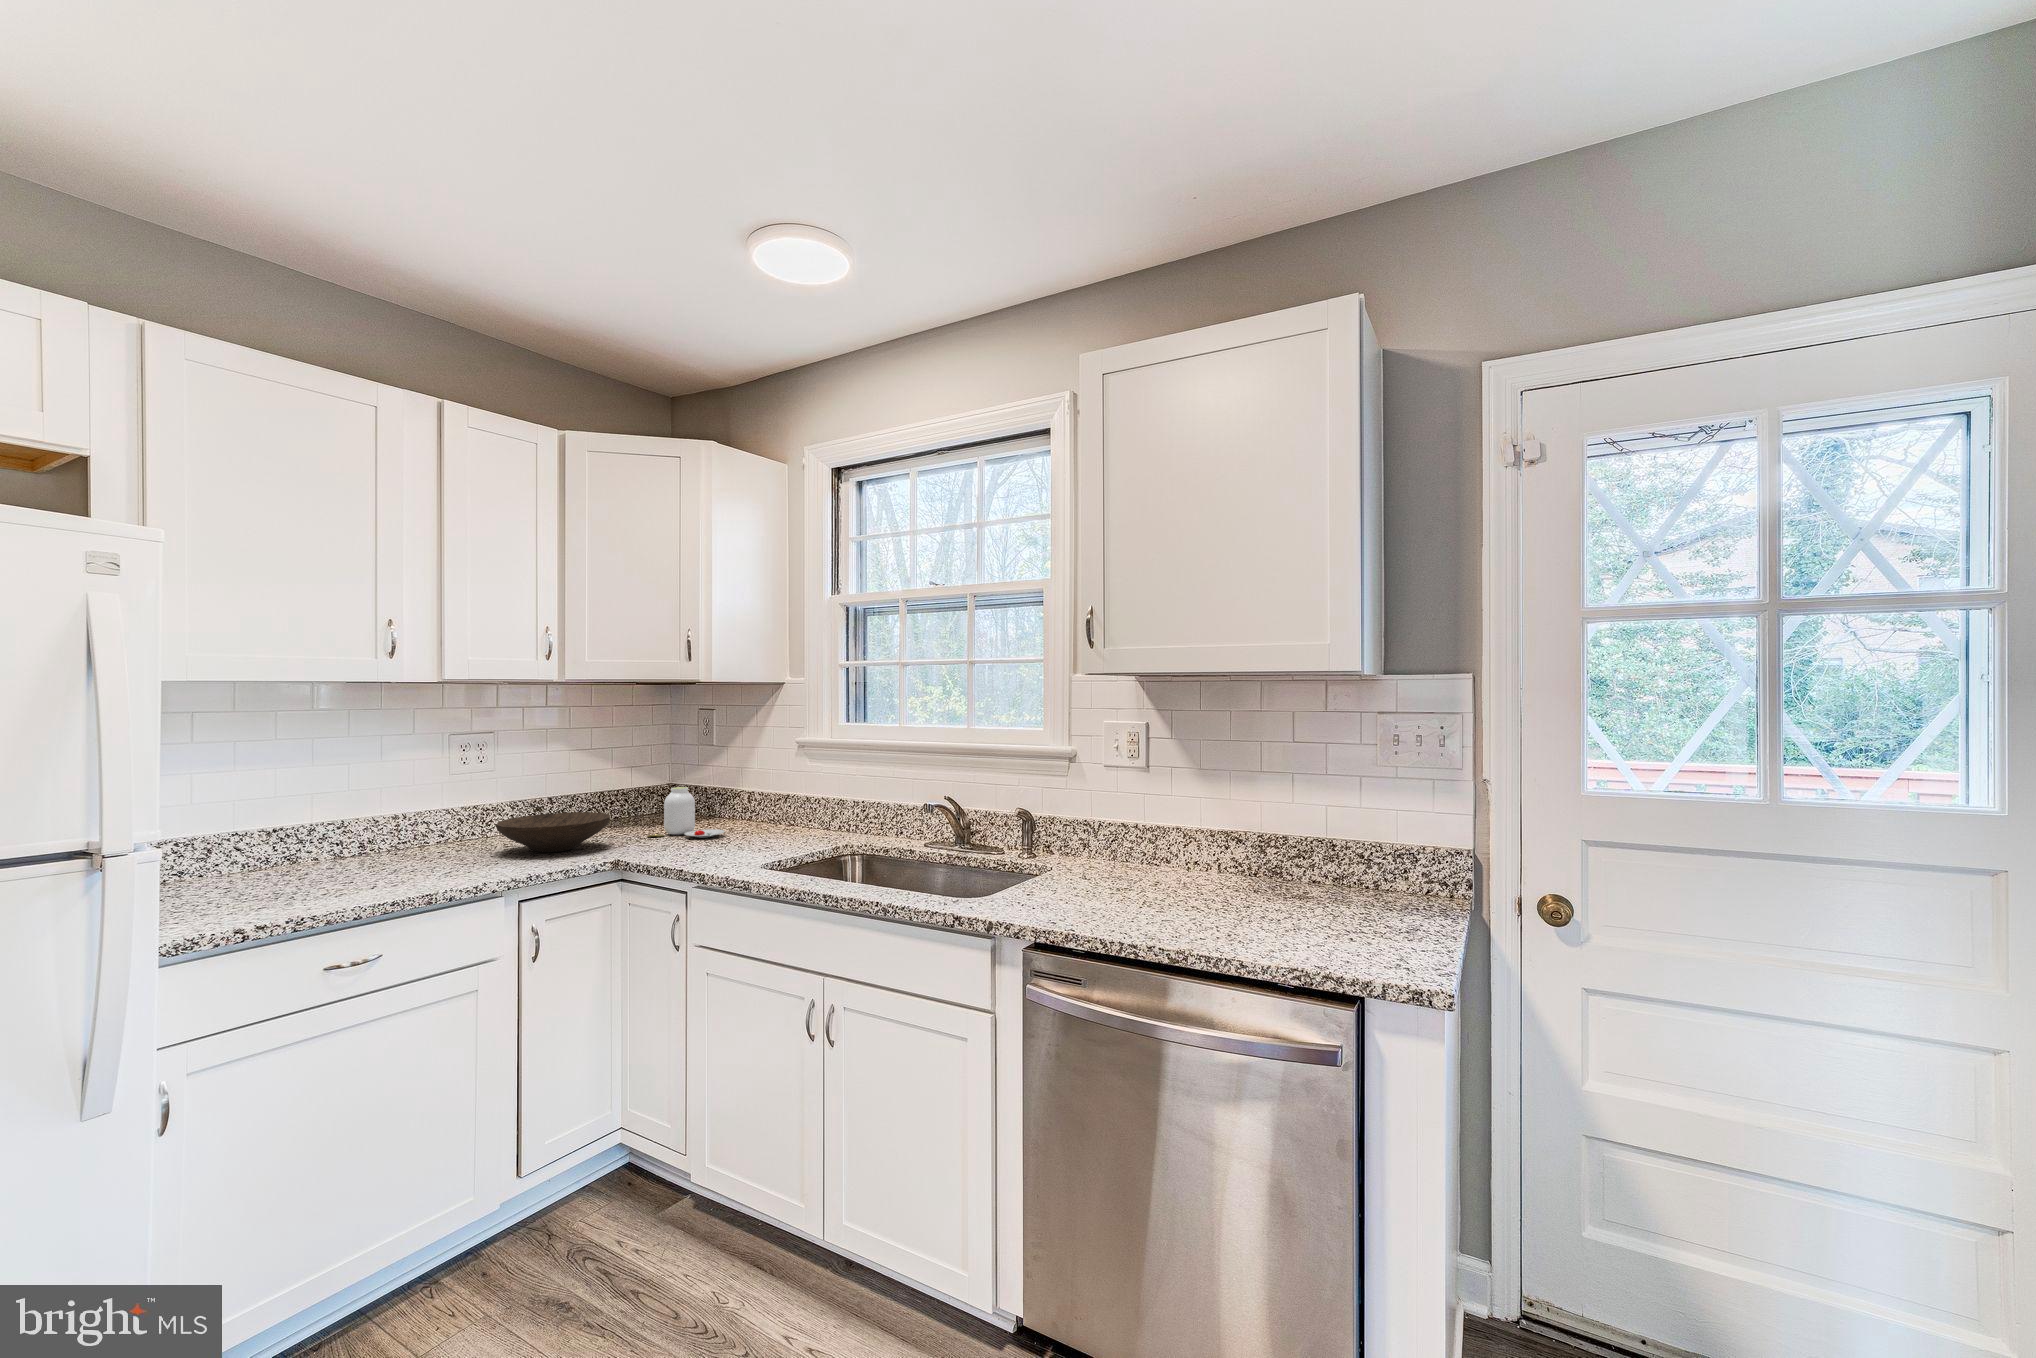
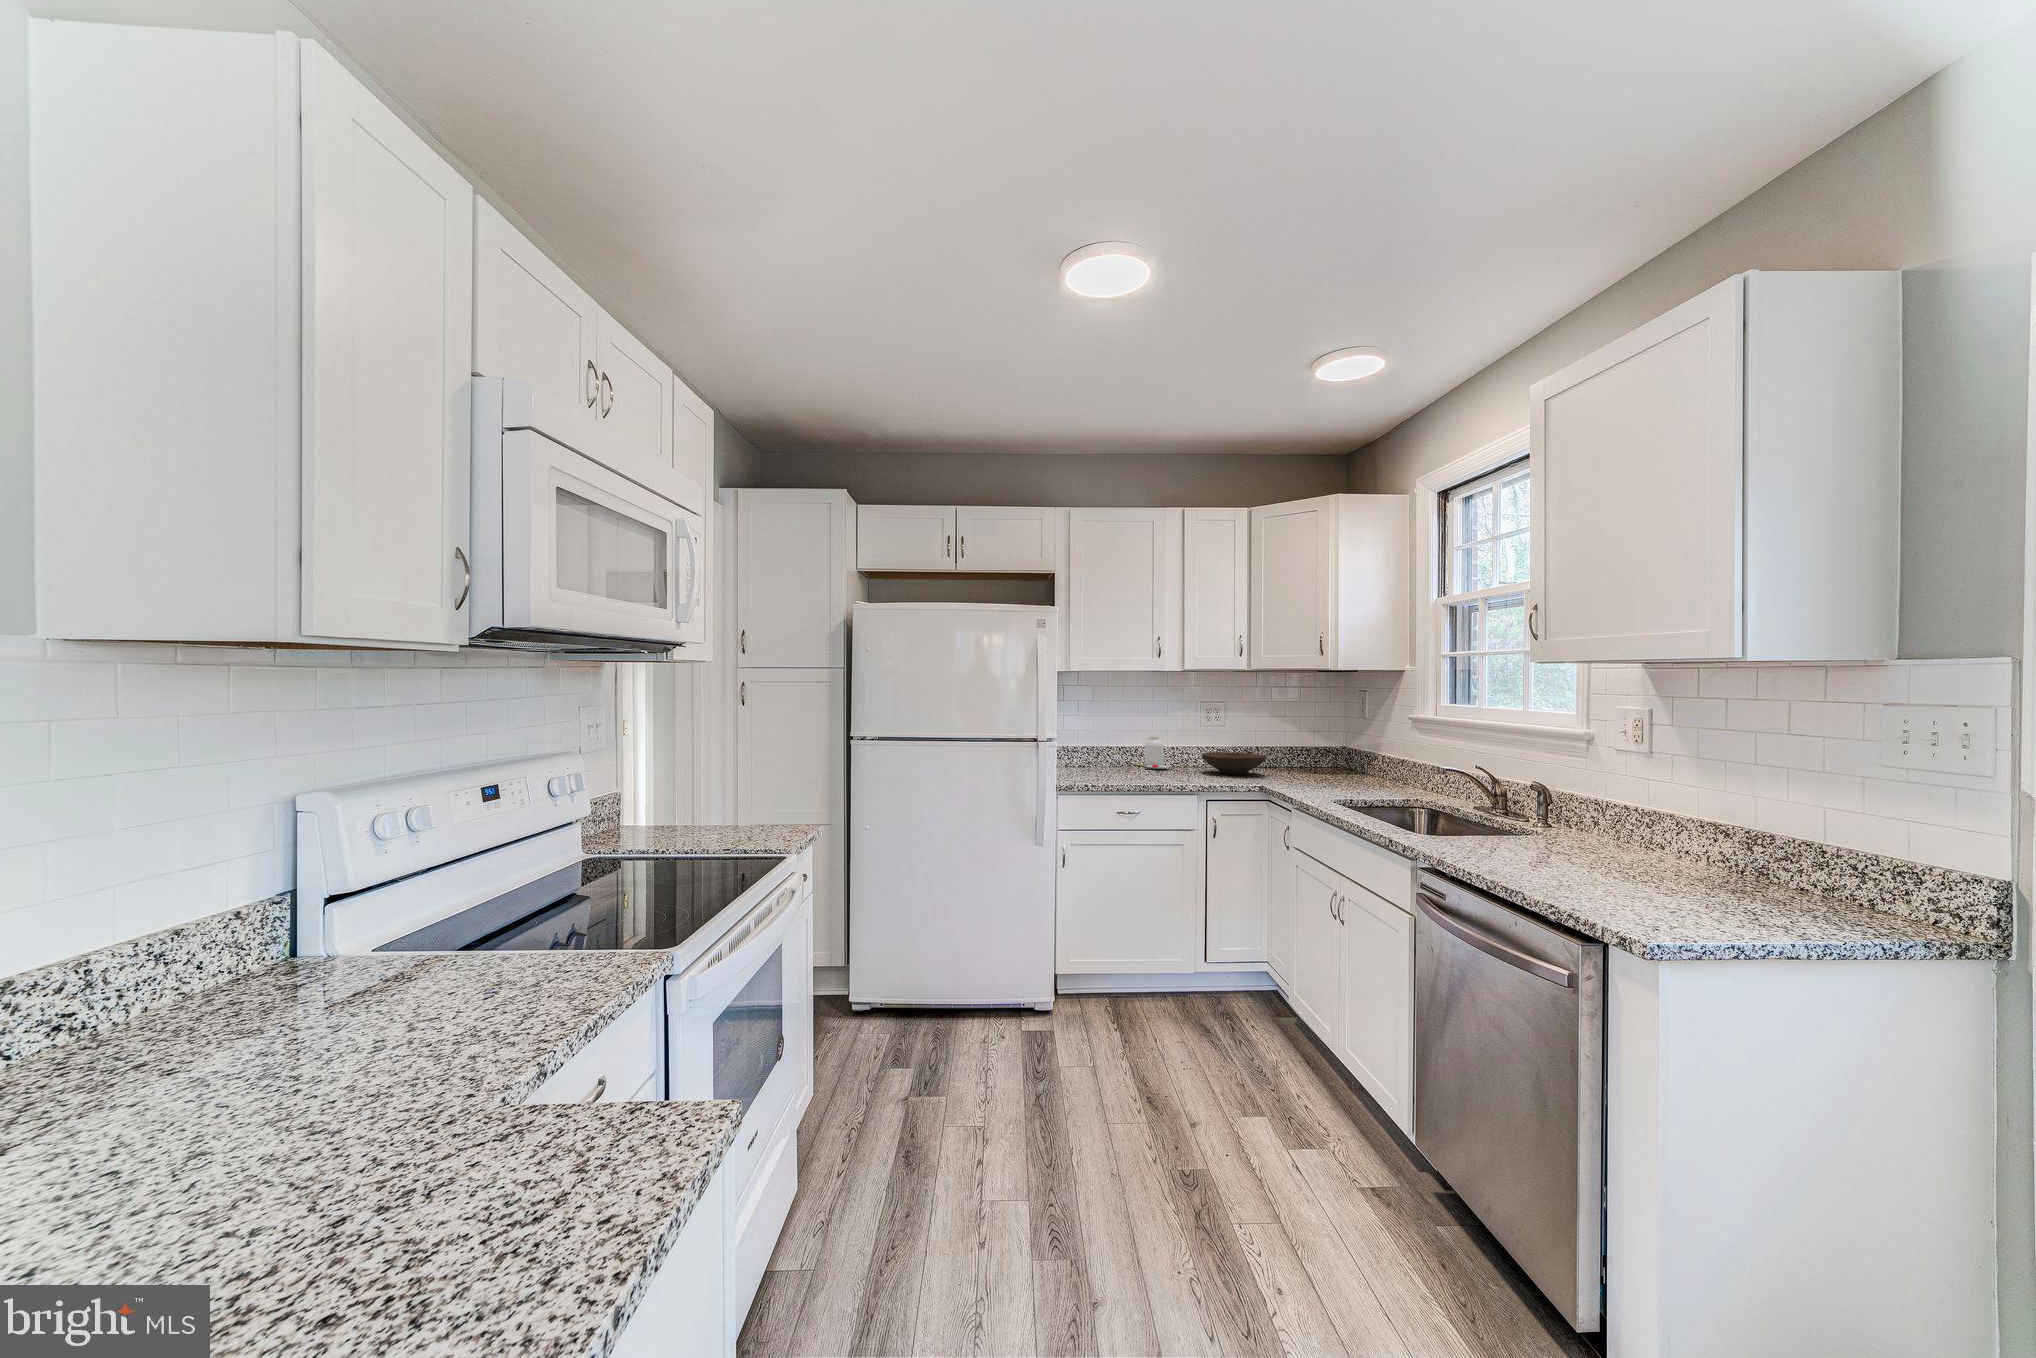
jar: present [647,787,725,838] -> present [1138,736,1170,769]

